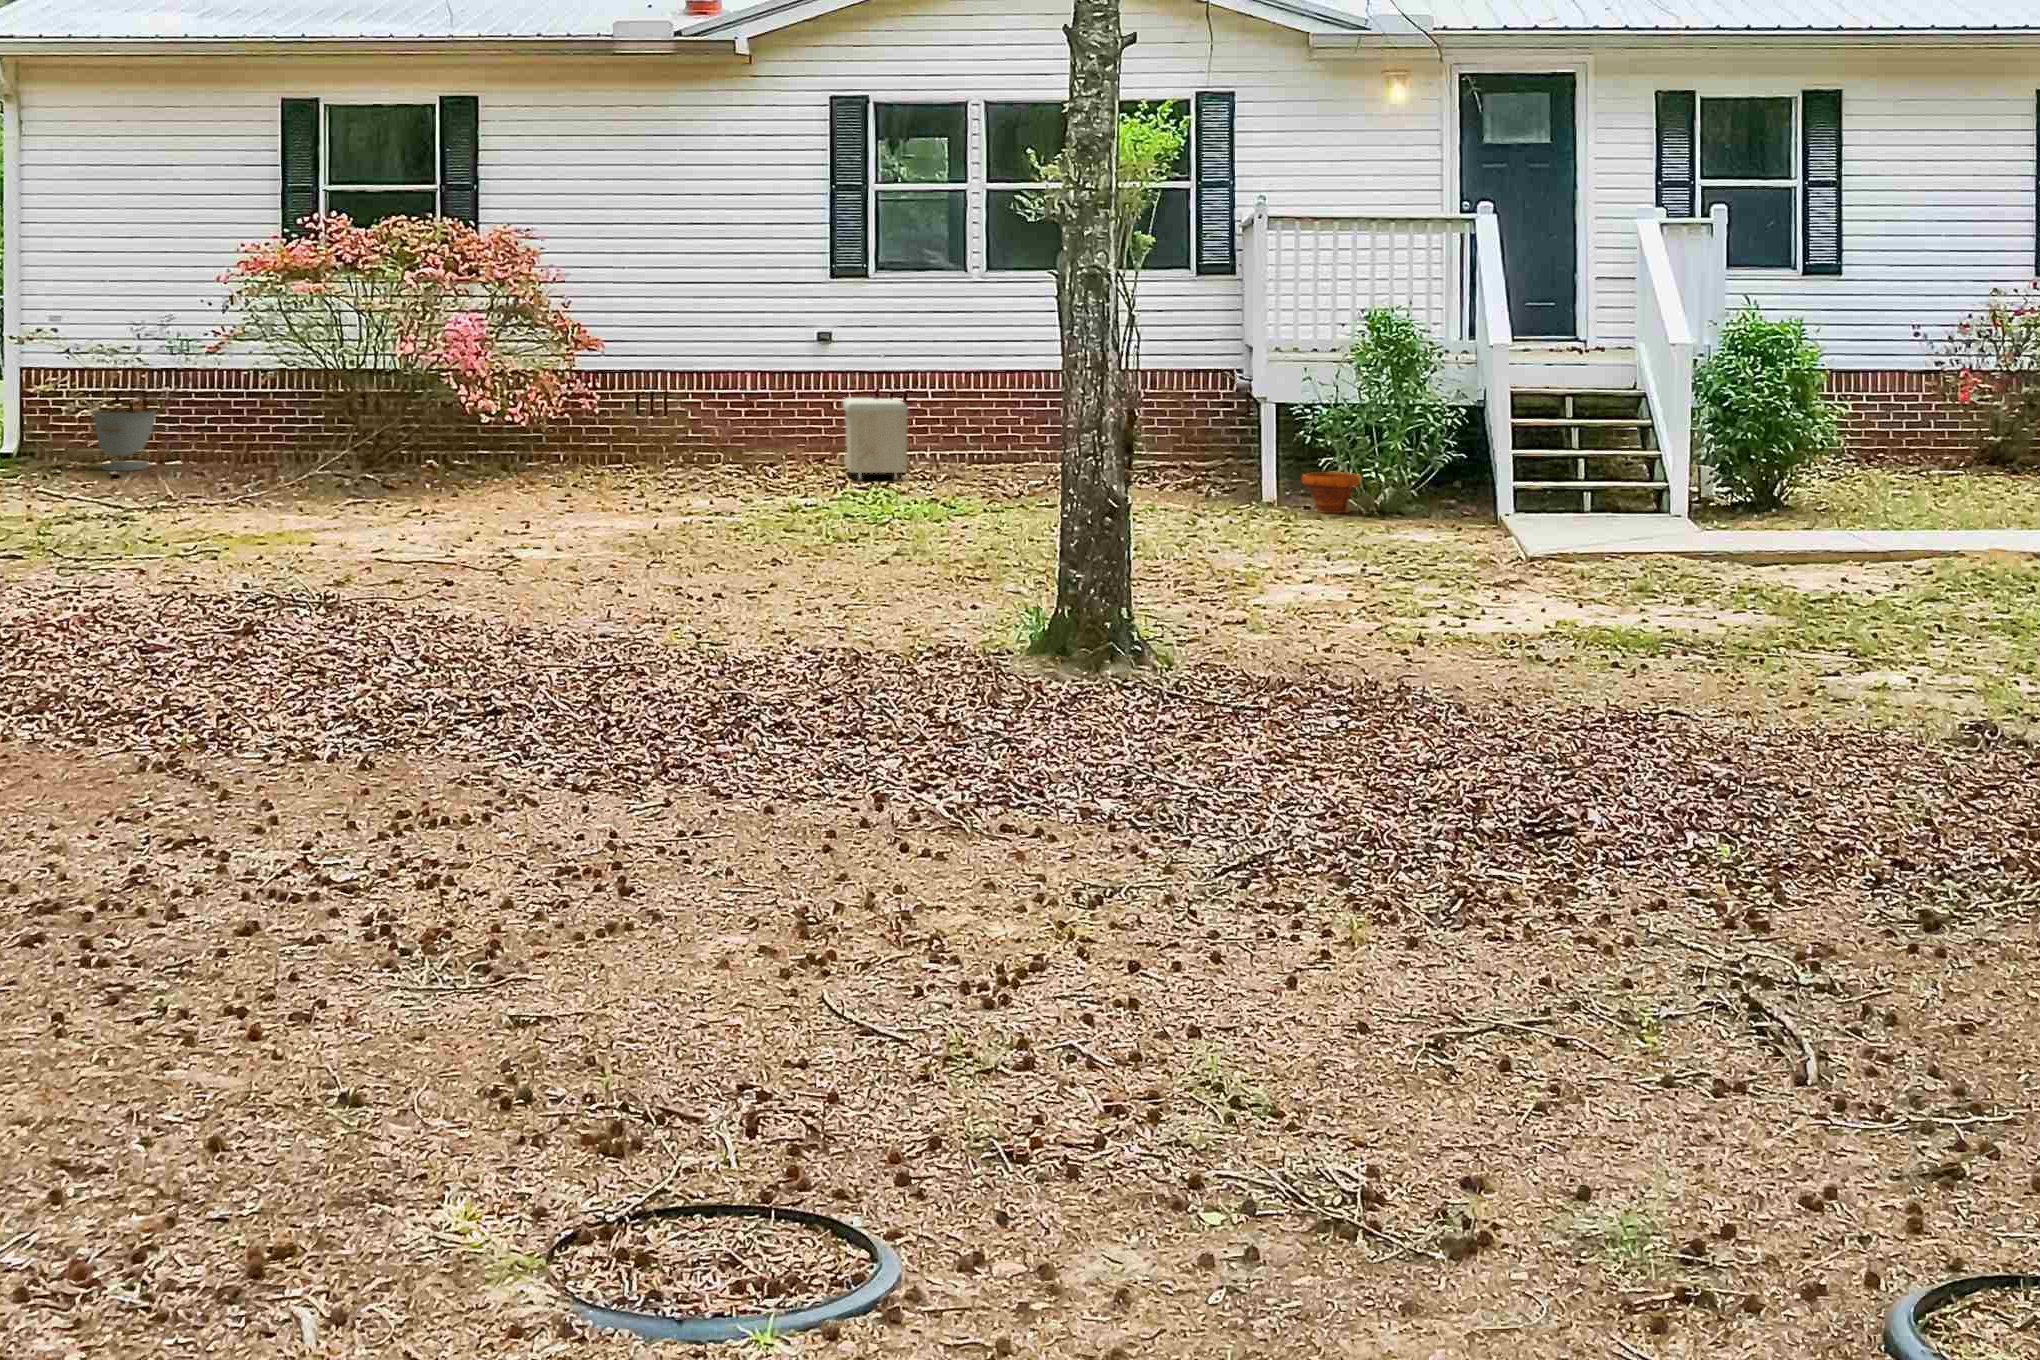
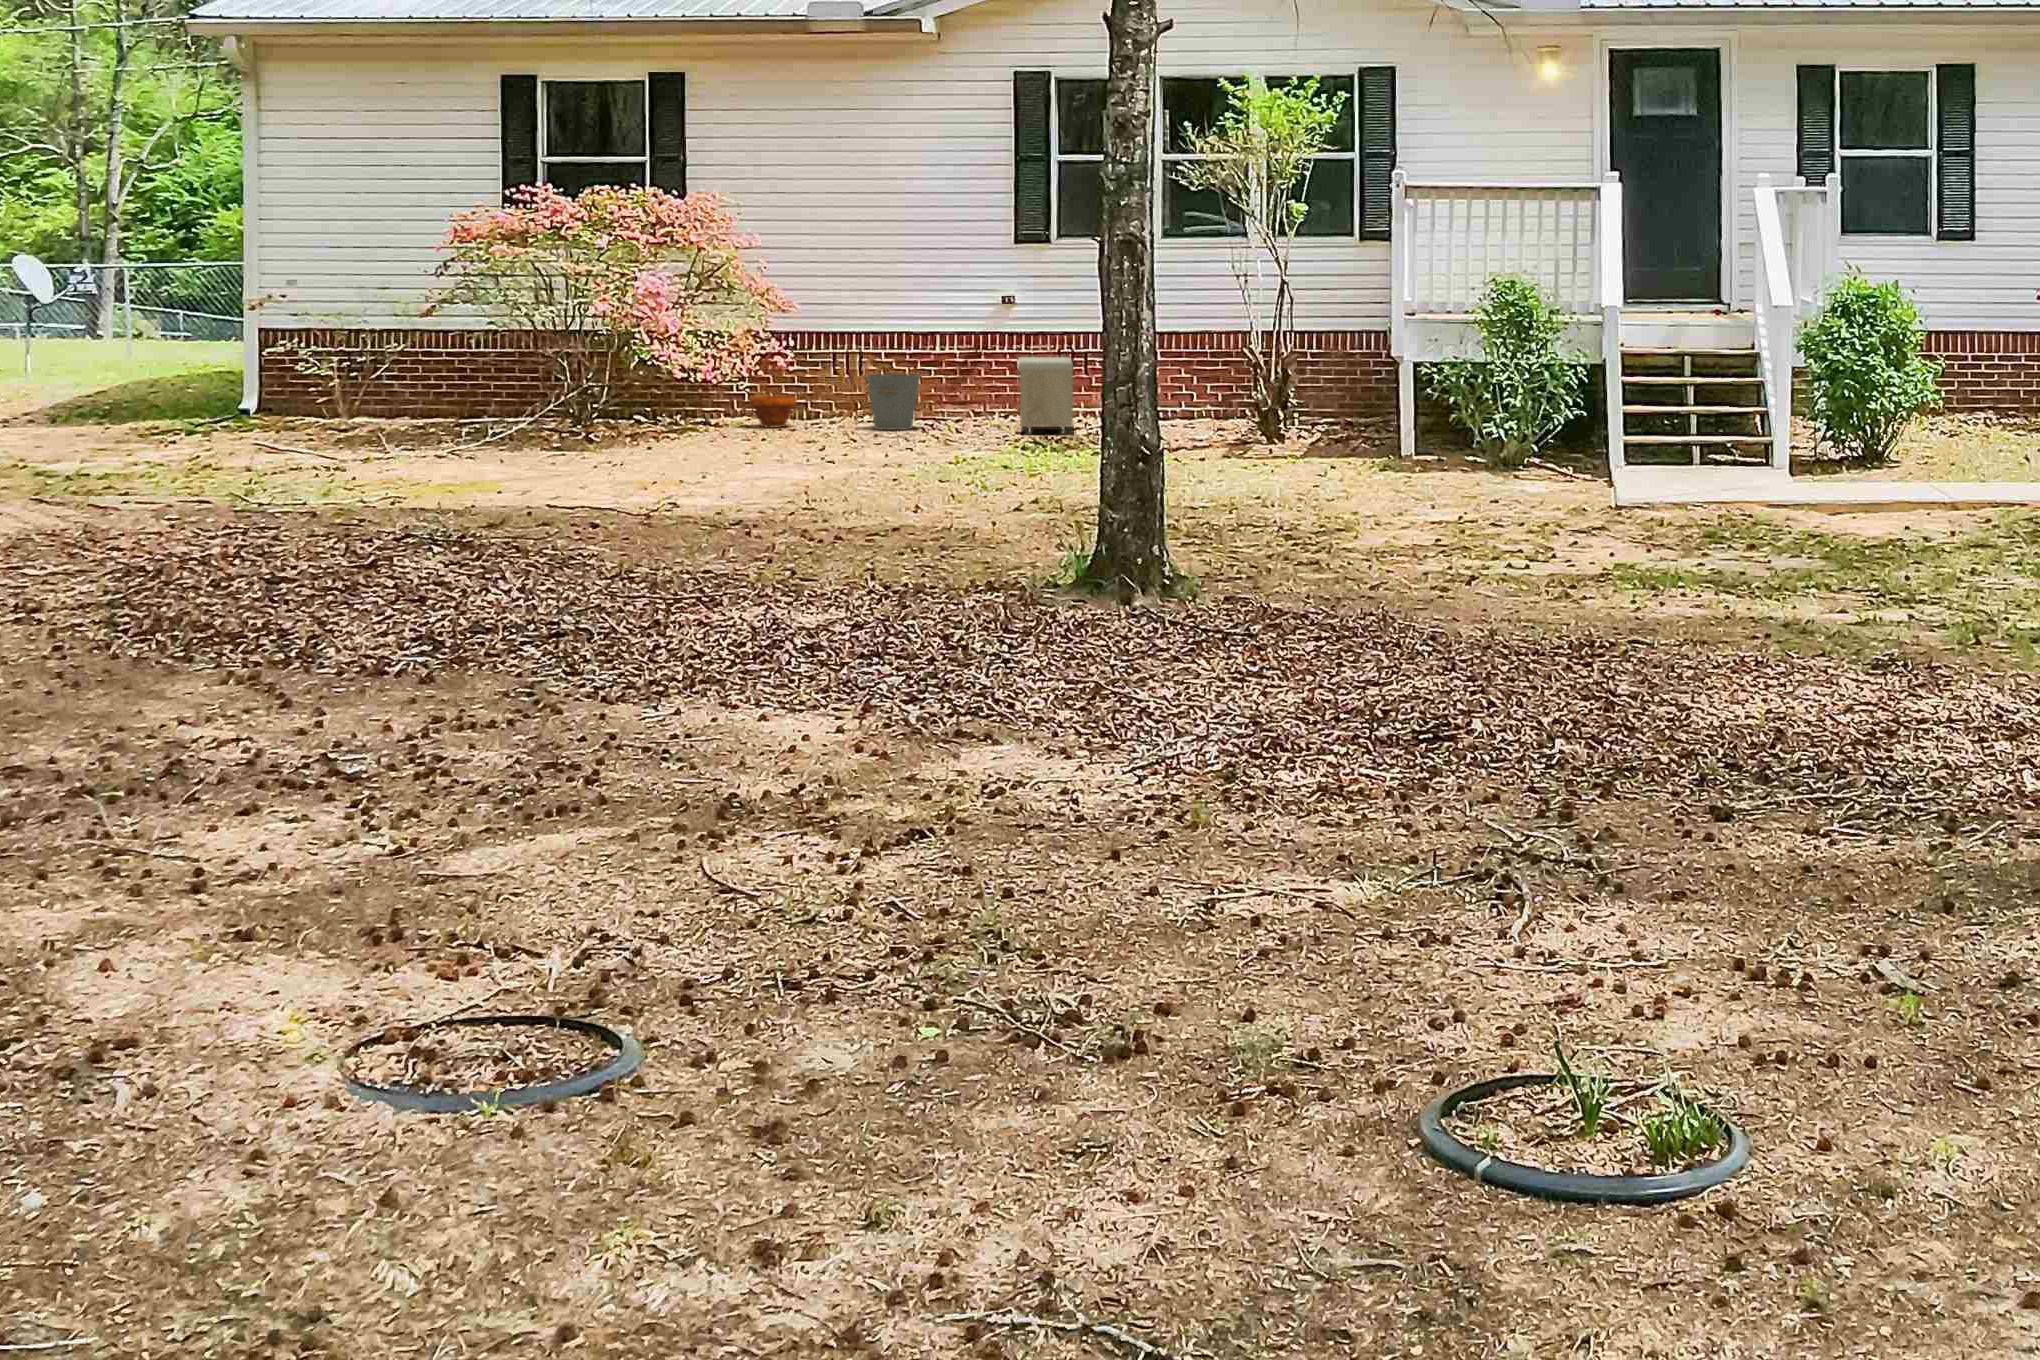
bucket: present [93,410,156,471] -> present [867,373,920,430]
planter: present [1302,471,1362,513] -> present [749,395,797,428]

